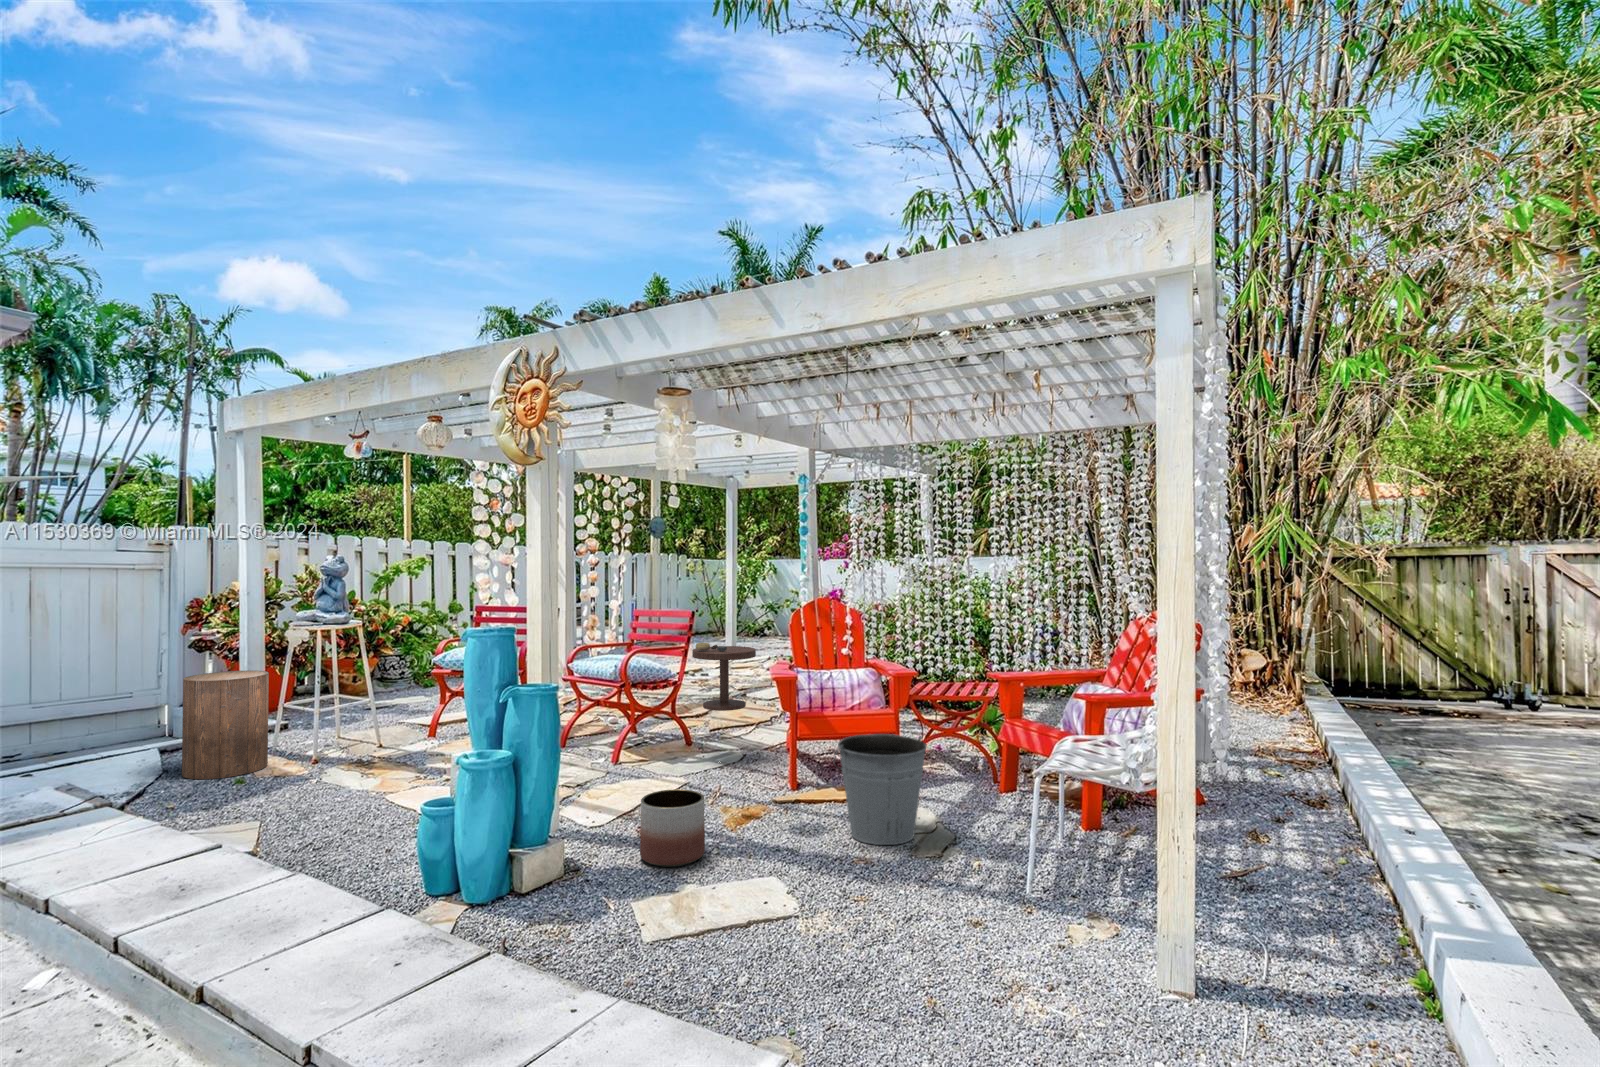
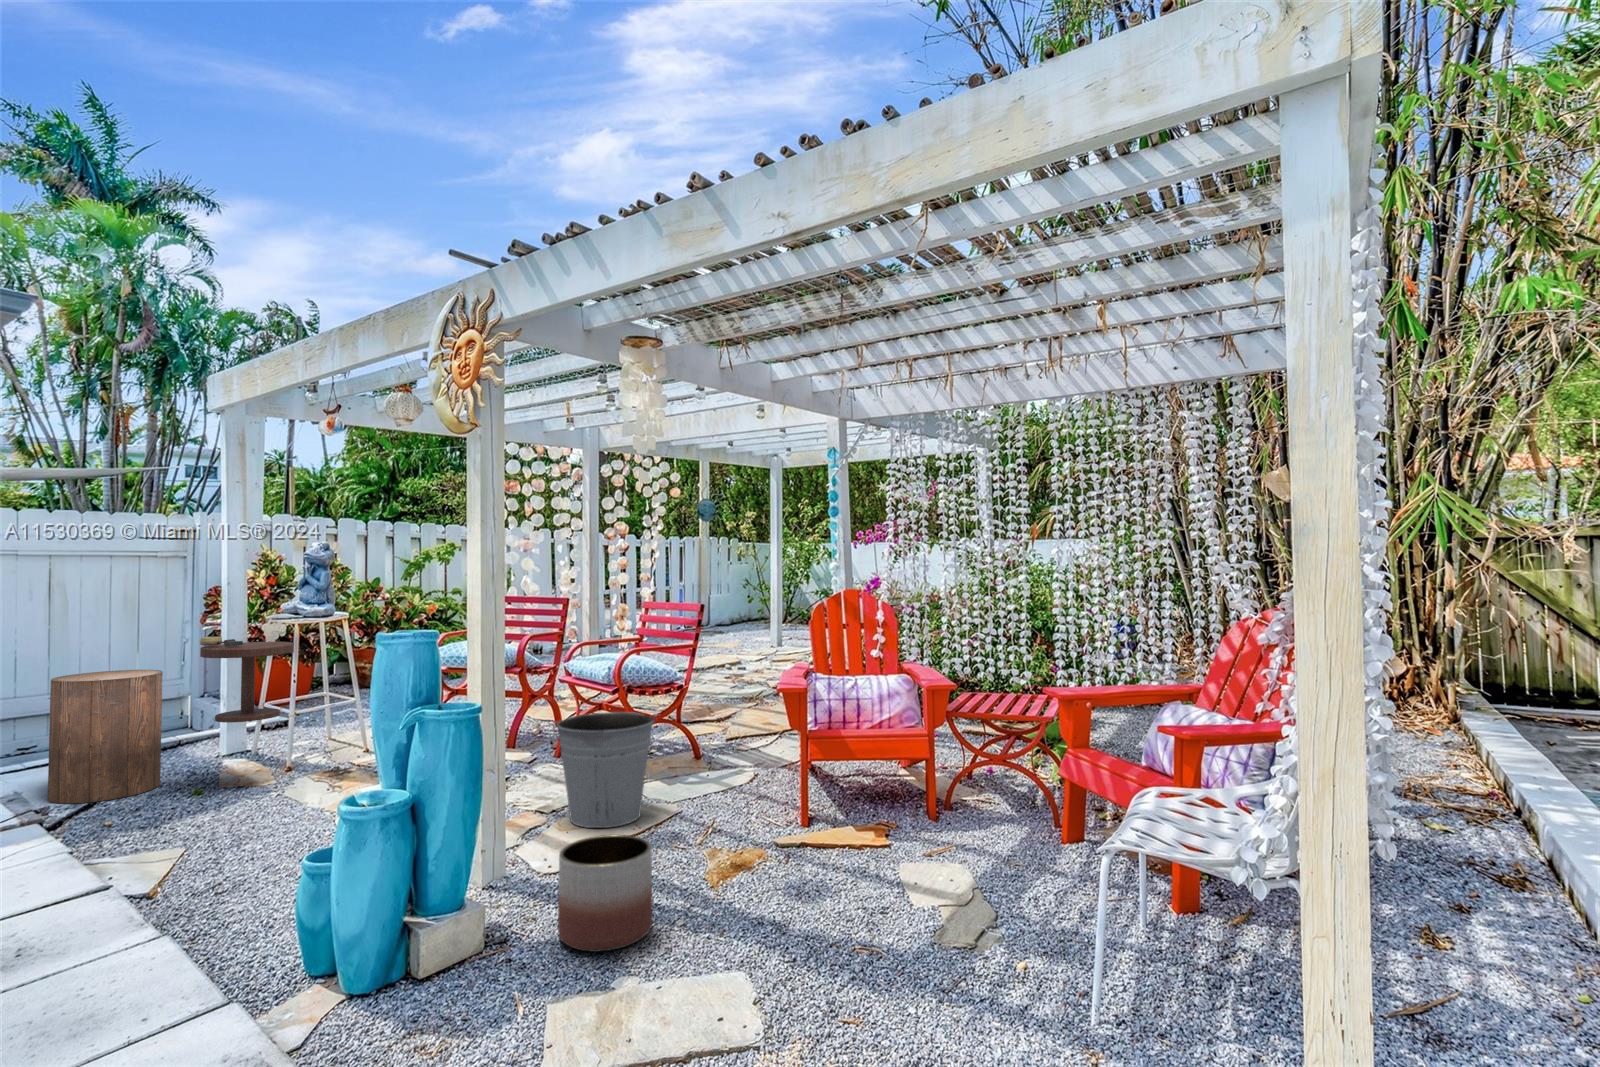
side table: present [692,643,756,711] -> present [200,637,294,723]
bucket: present [835,734,927,845] -> present [553,712,656,828]

